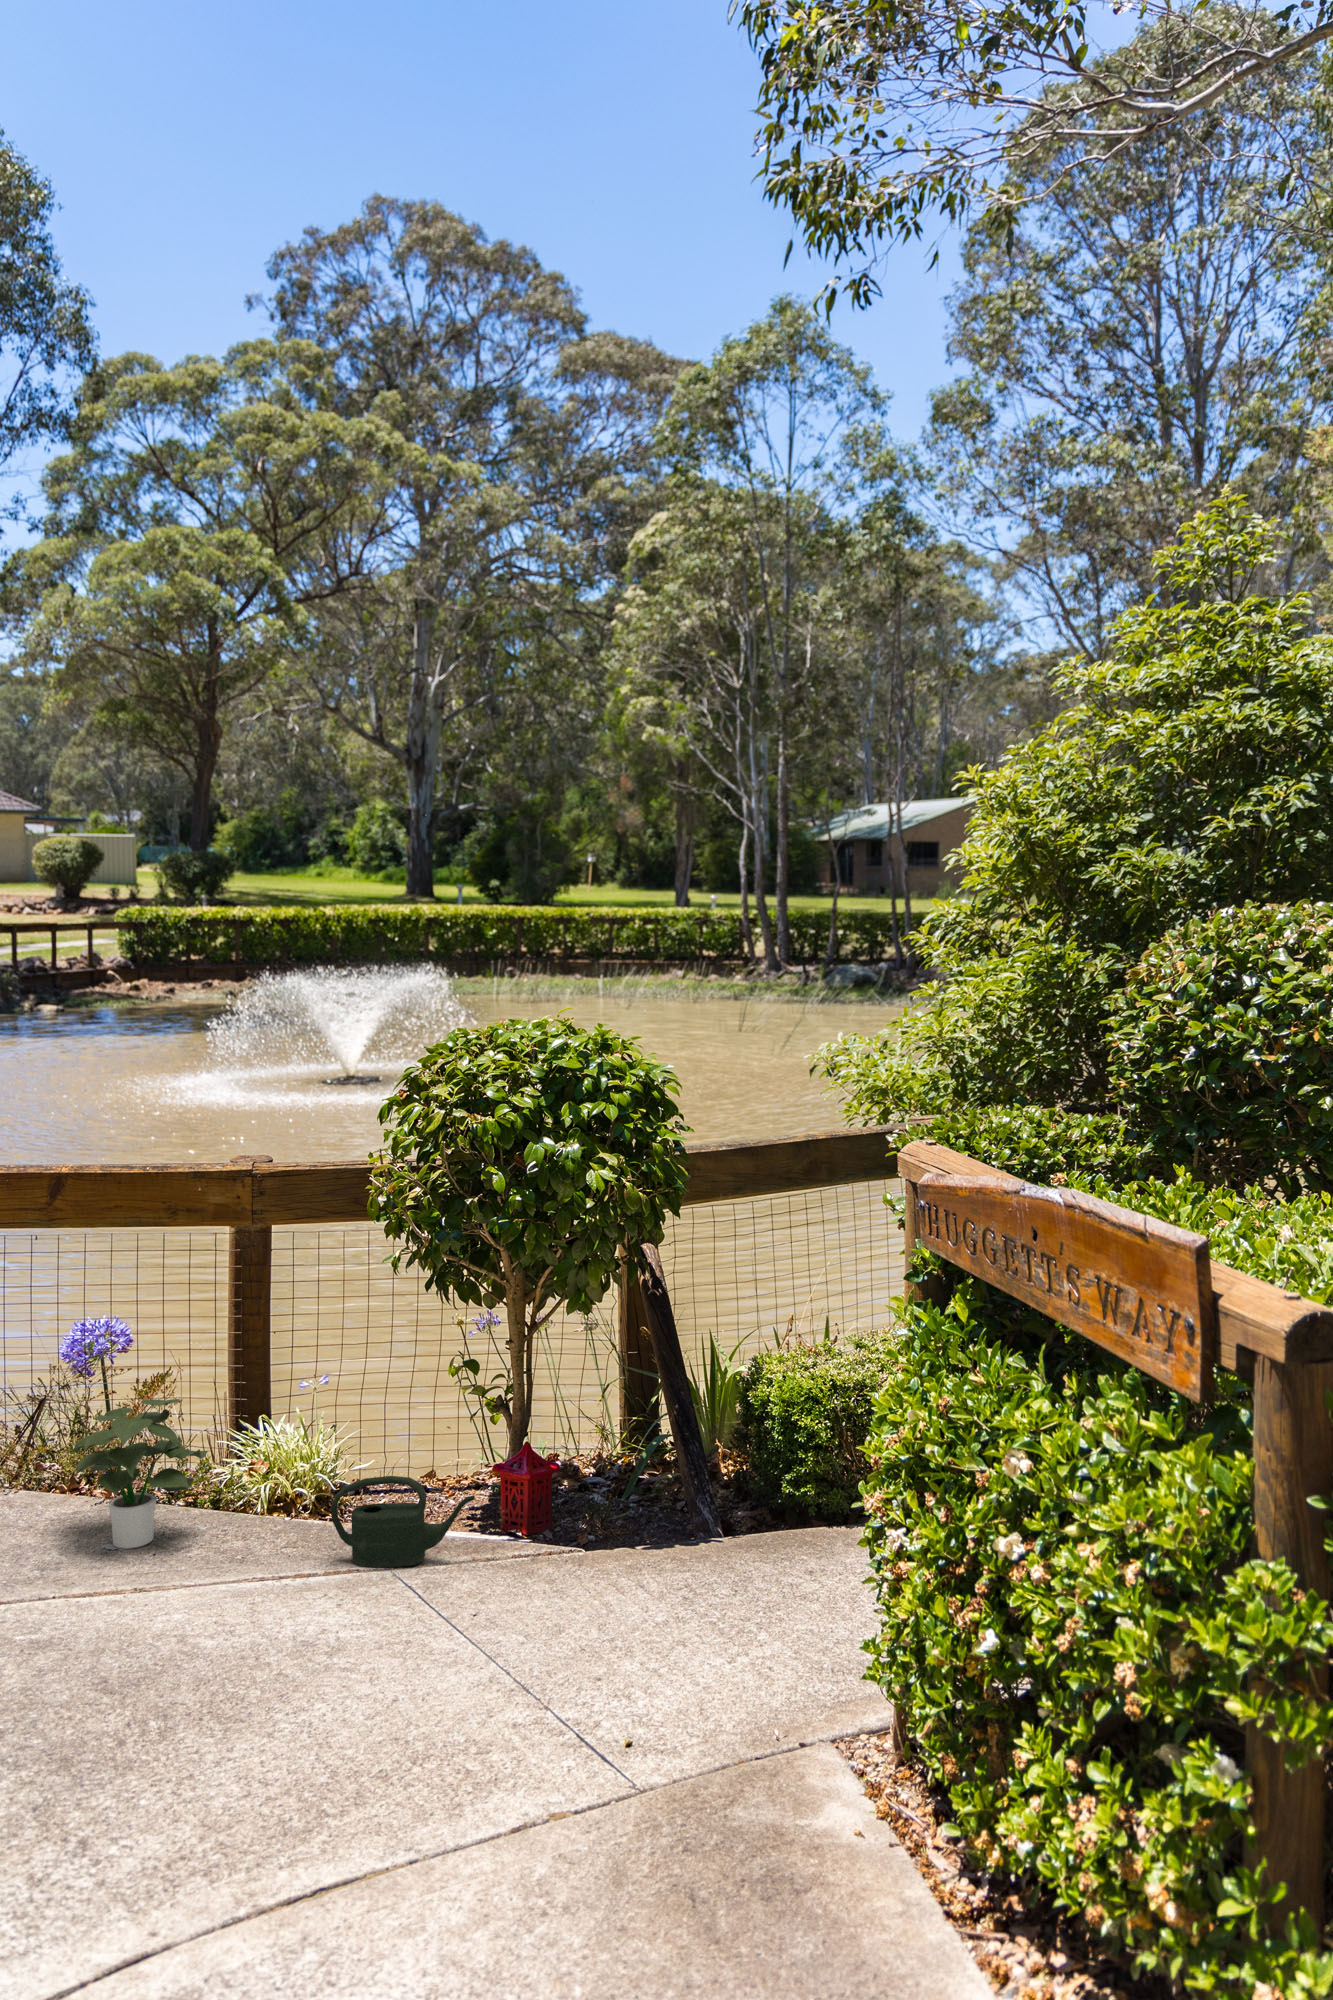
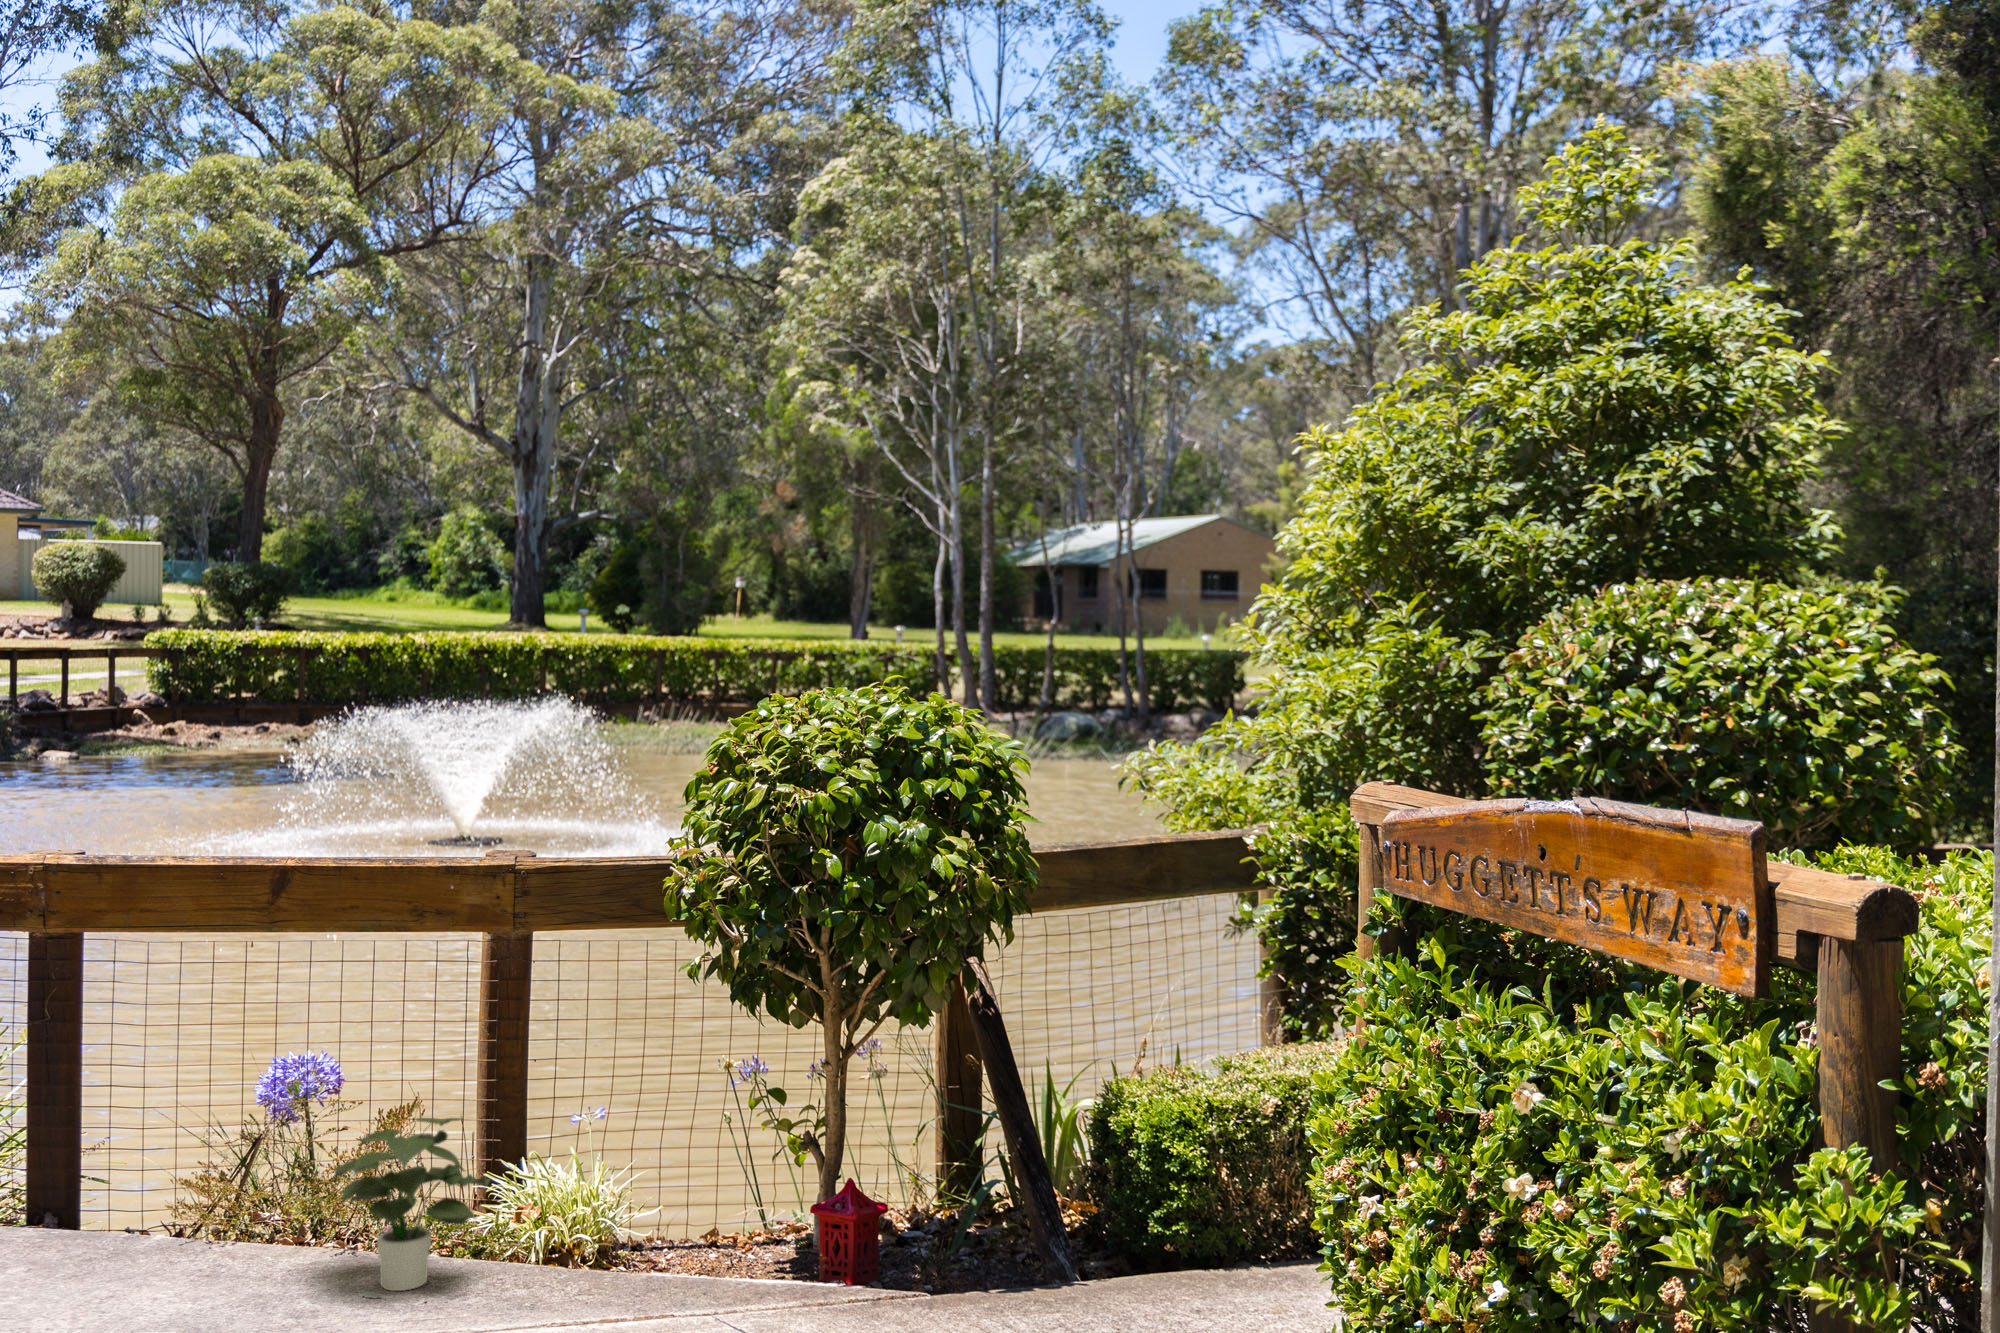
watering can: present [331,1476,475,1567] -> none [643,1203,808,1309]

